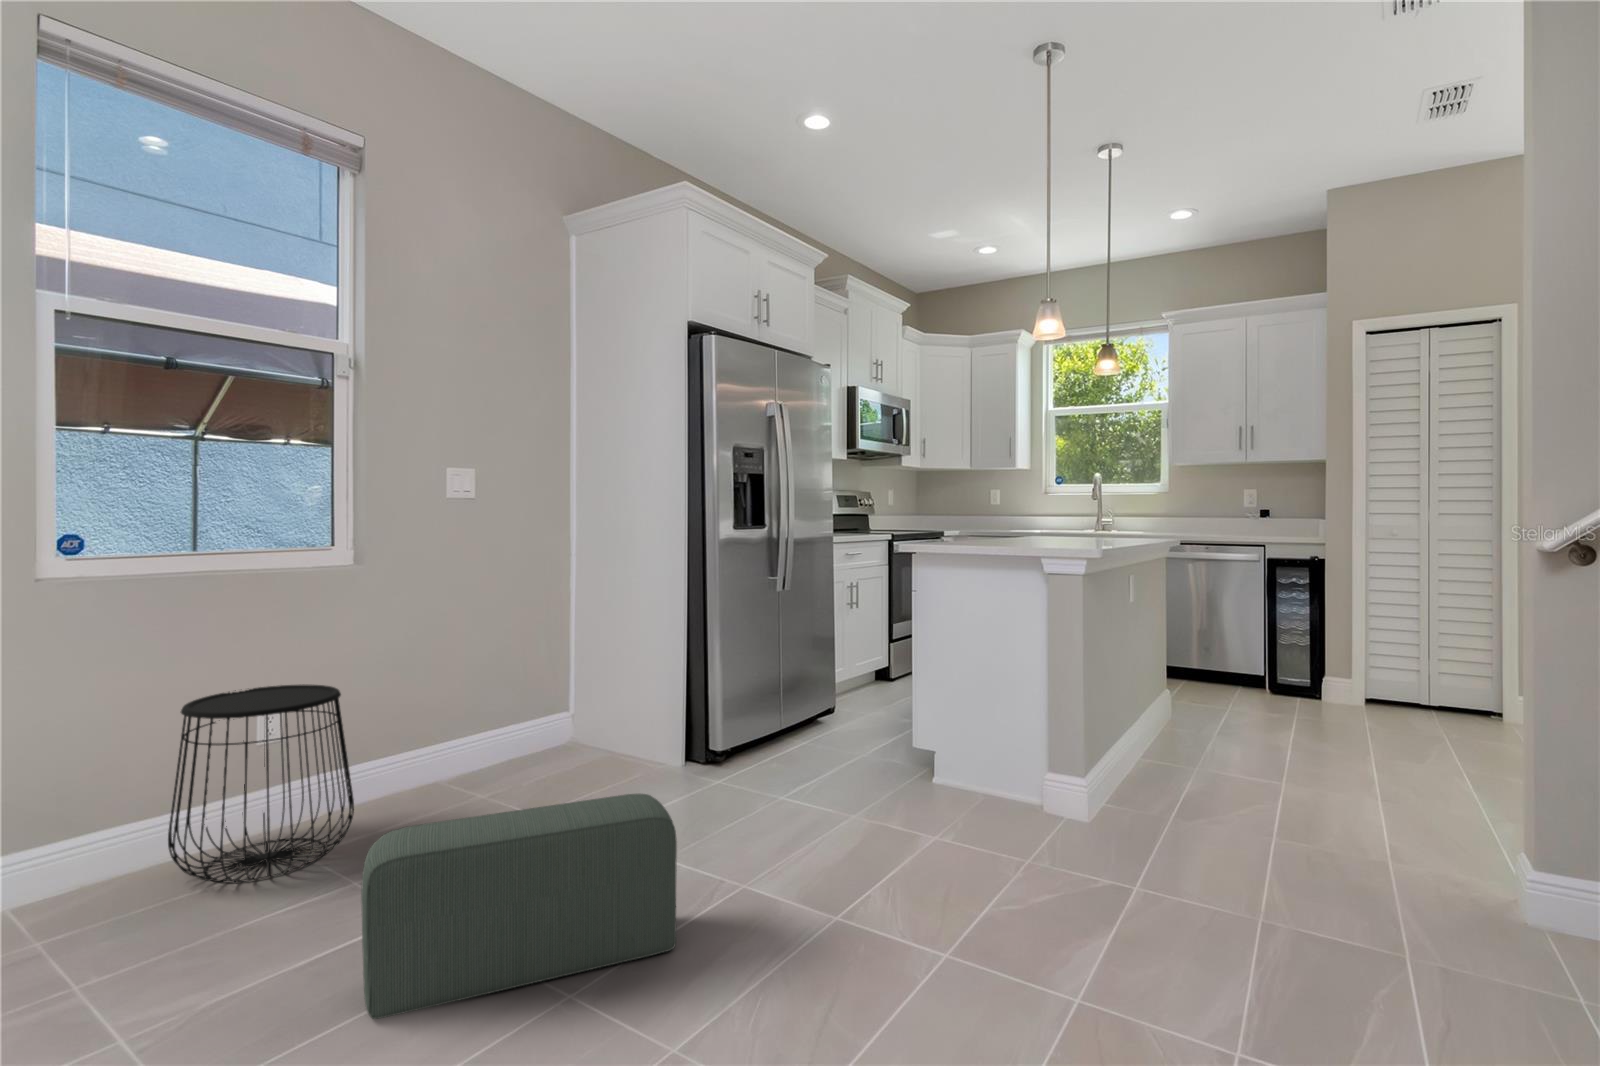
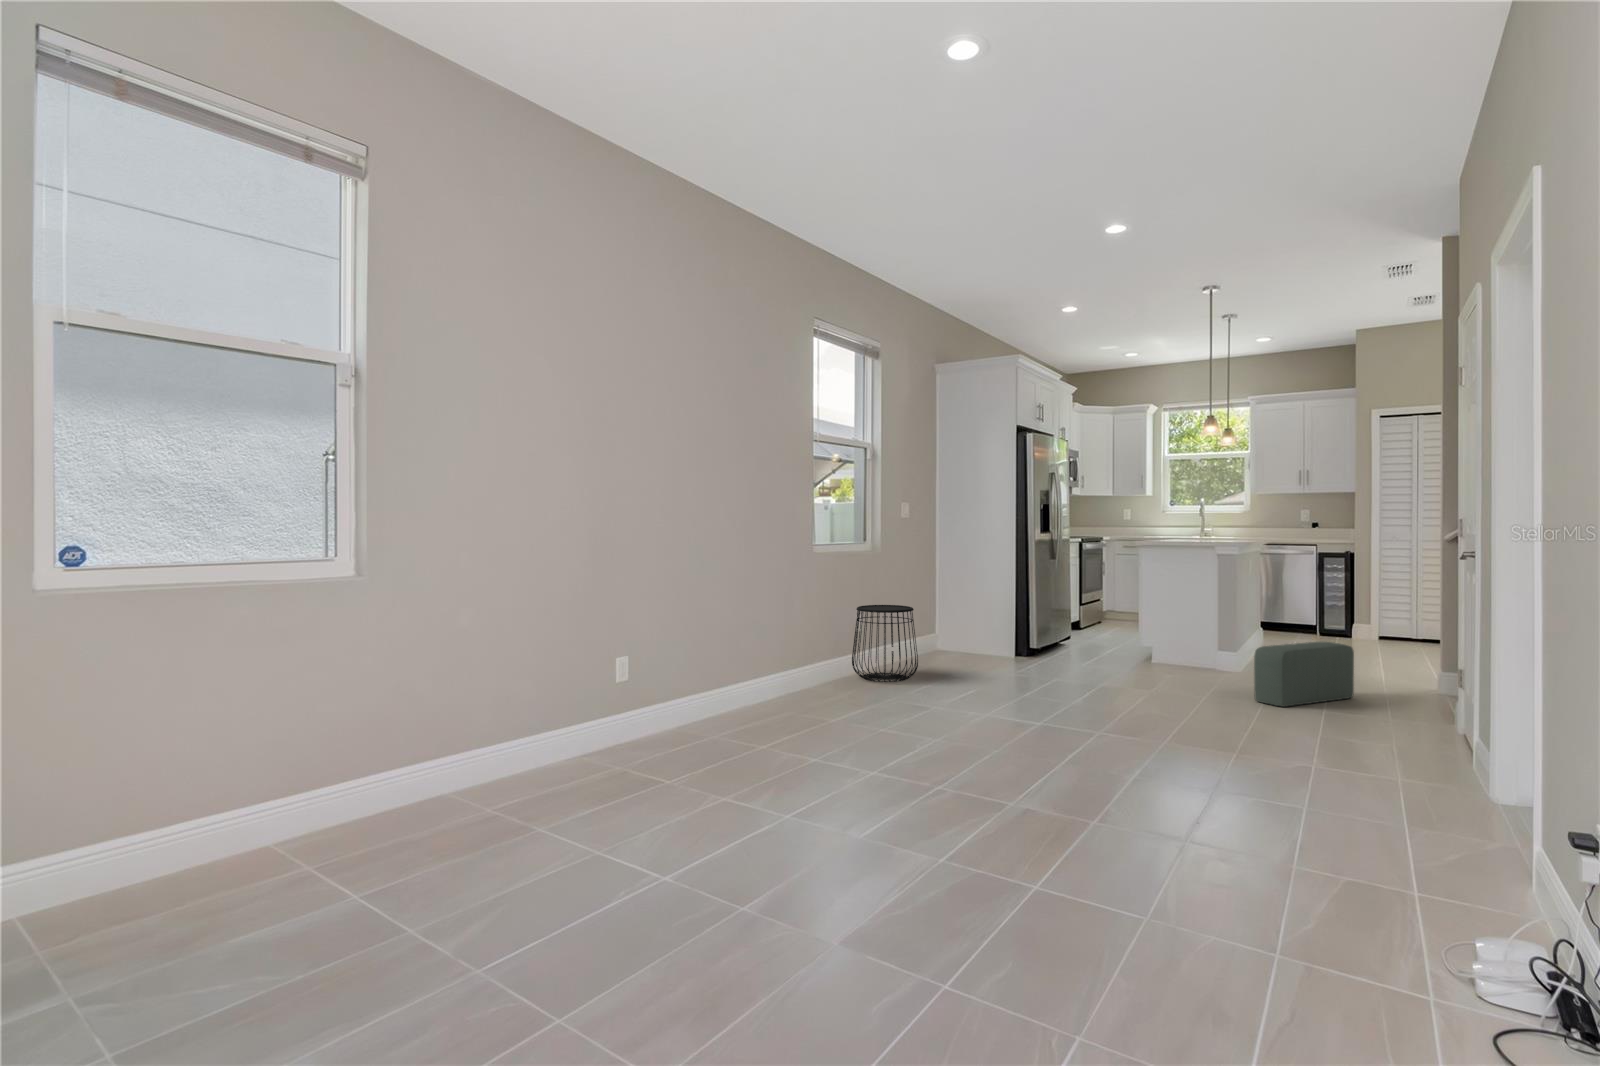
pouf: present [361,794,677,1019] -> present [1254,642,1354,707]

